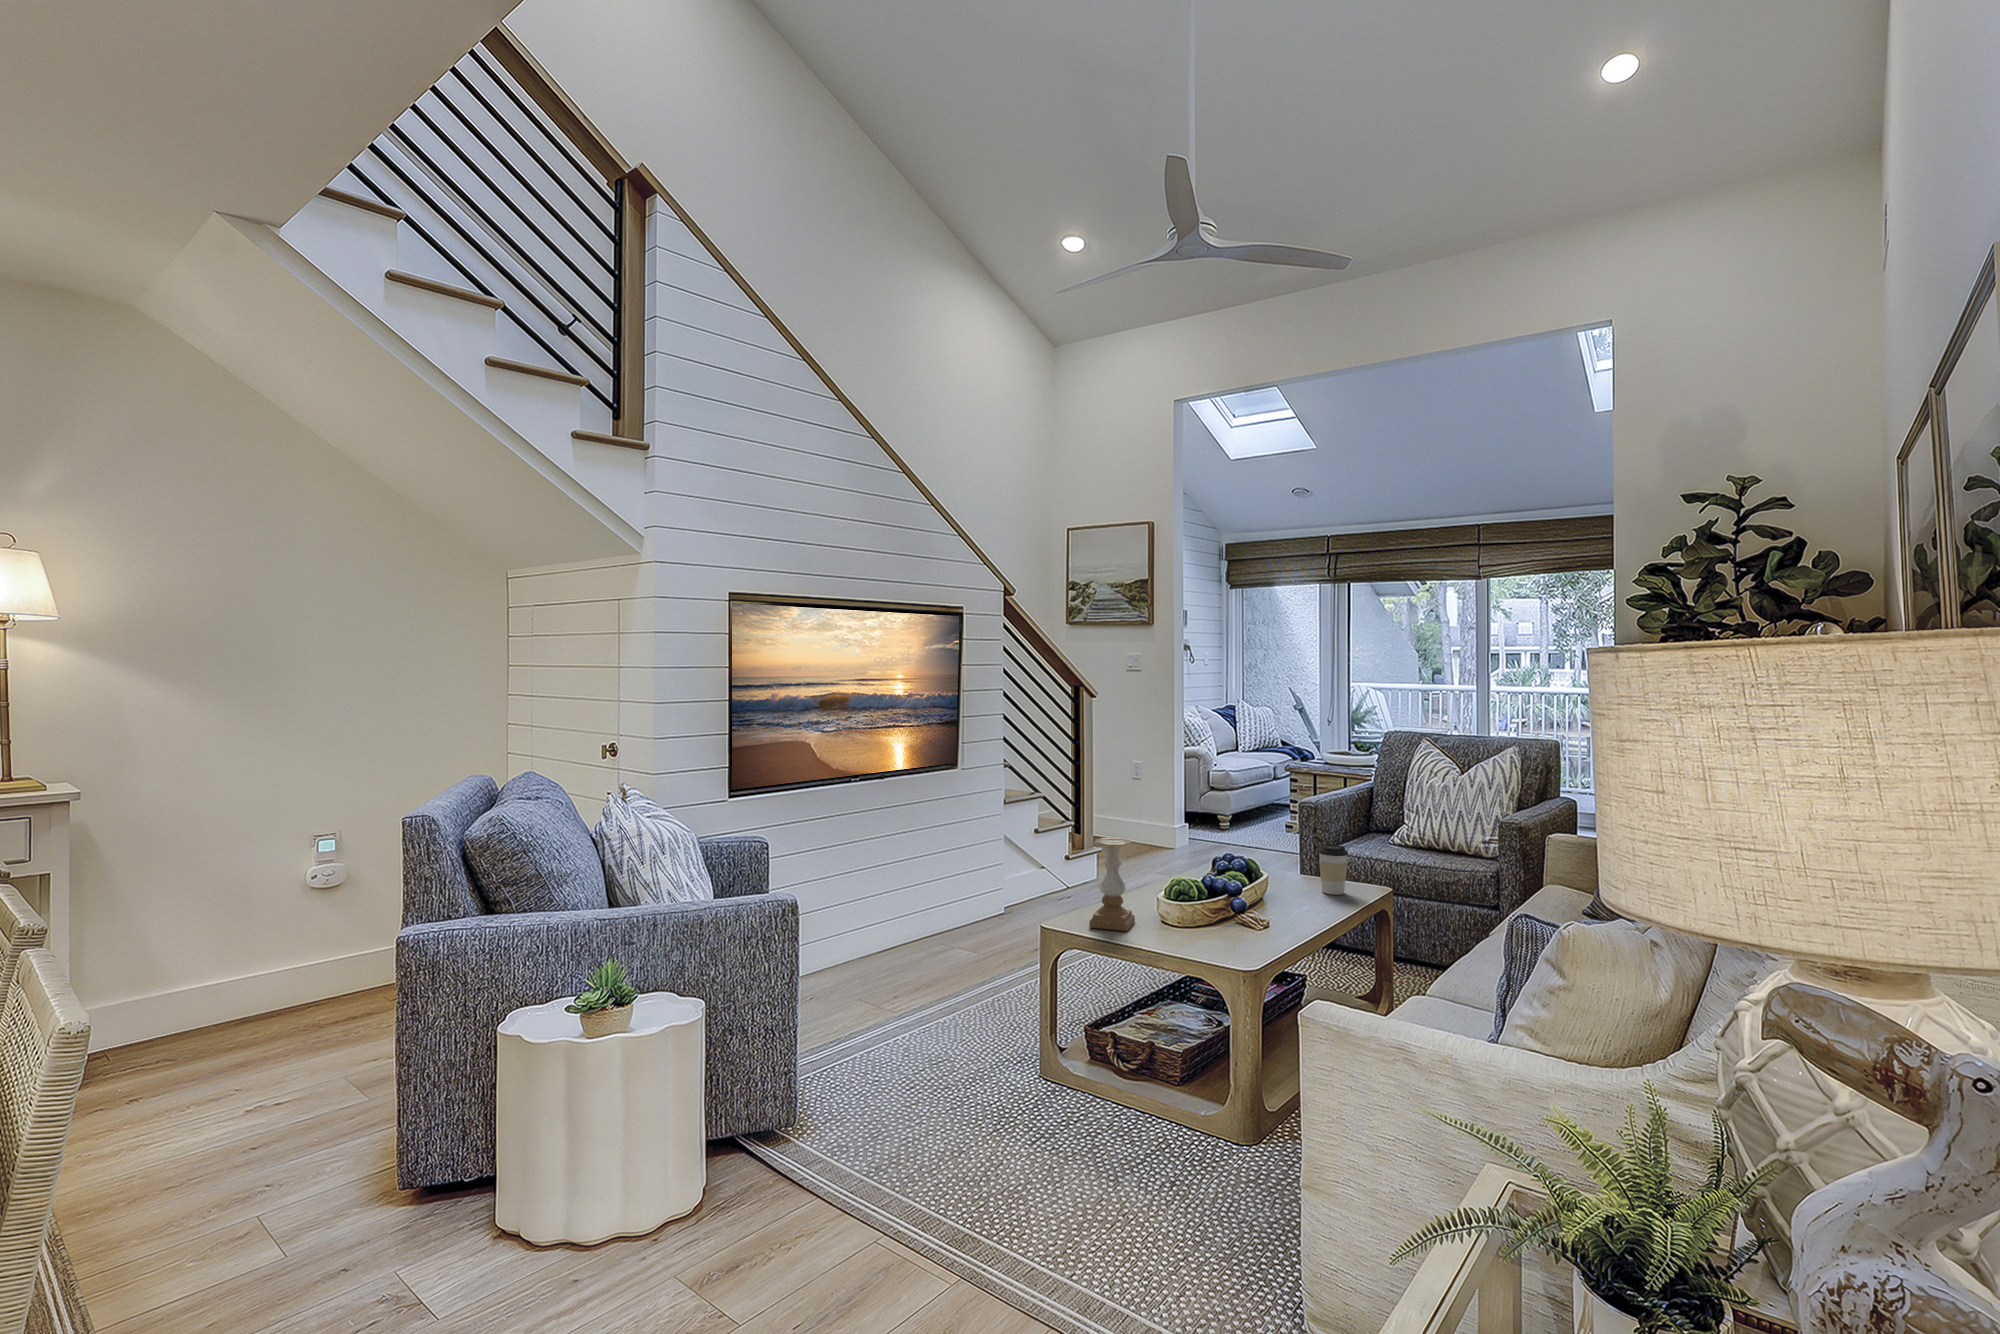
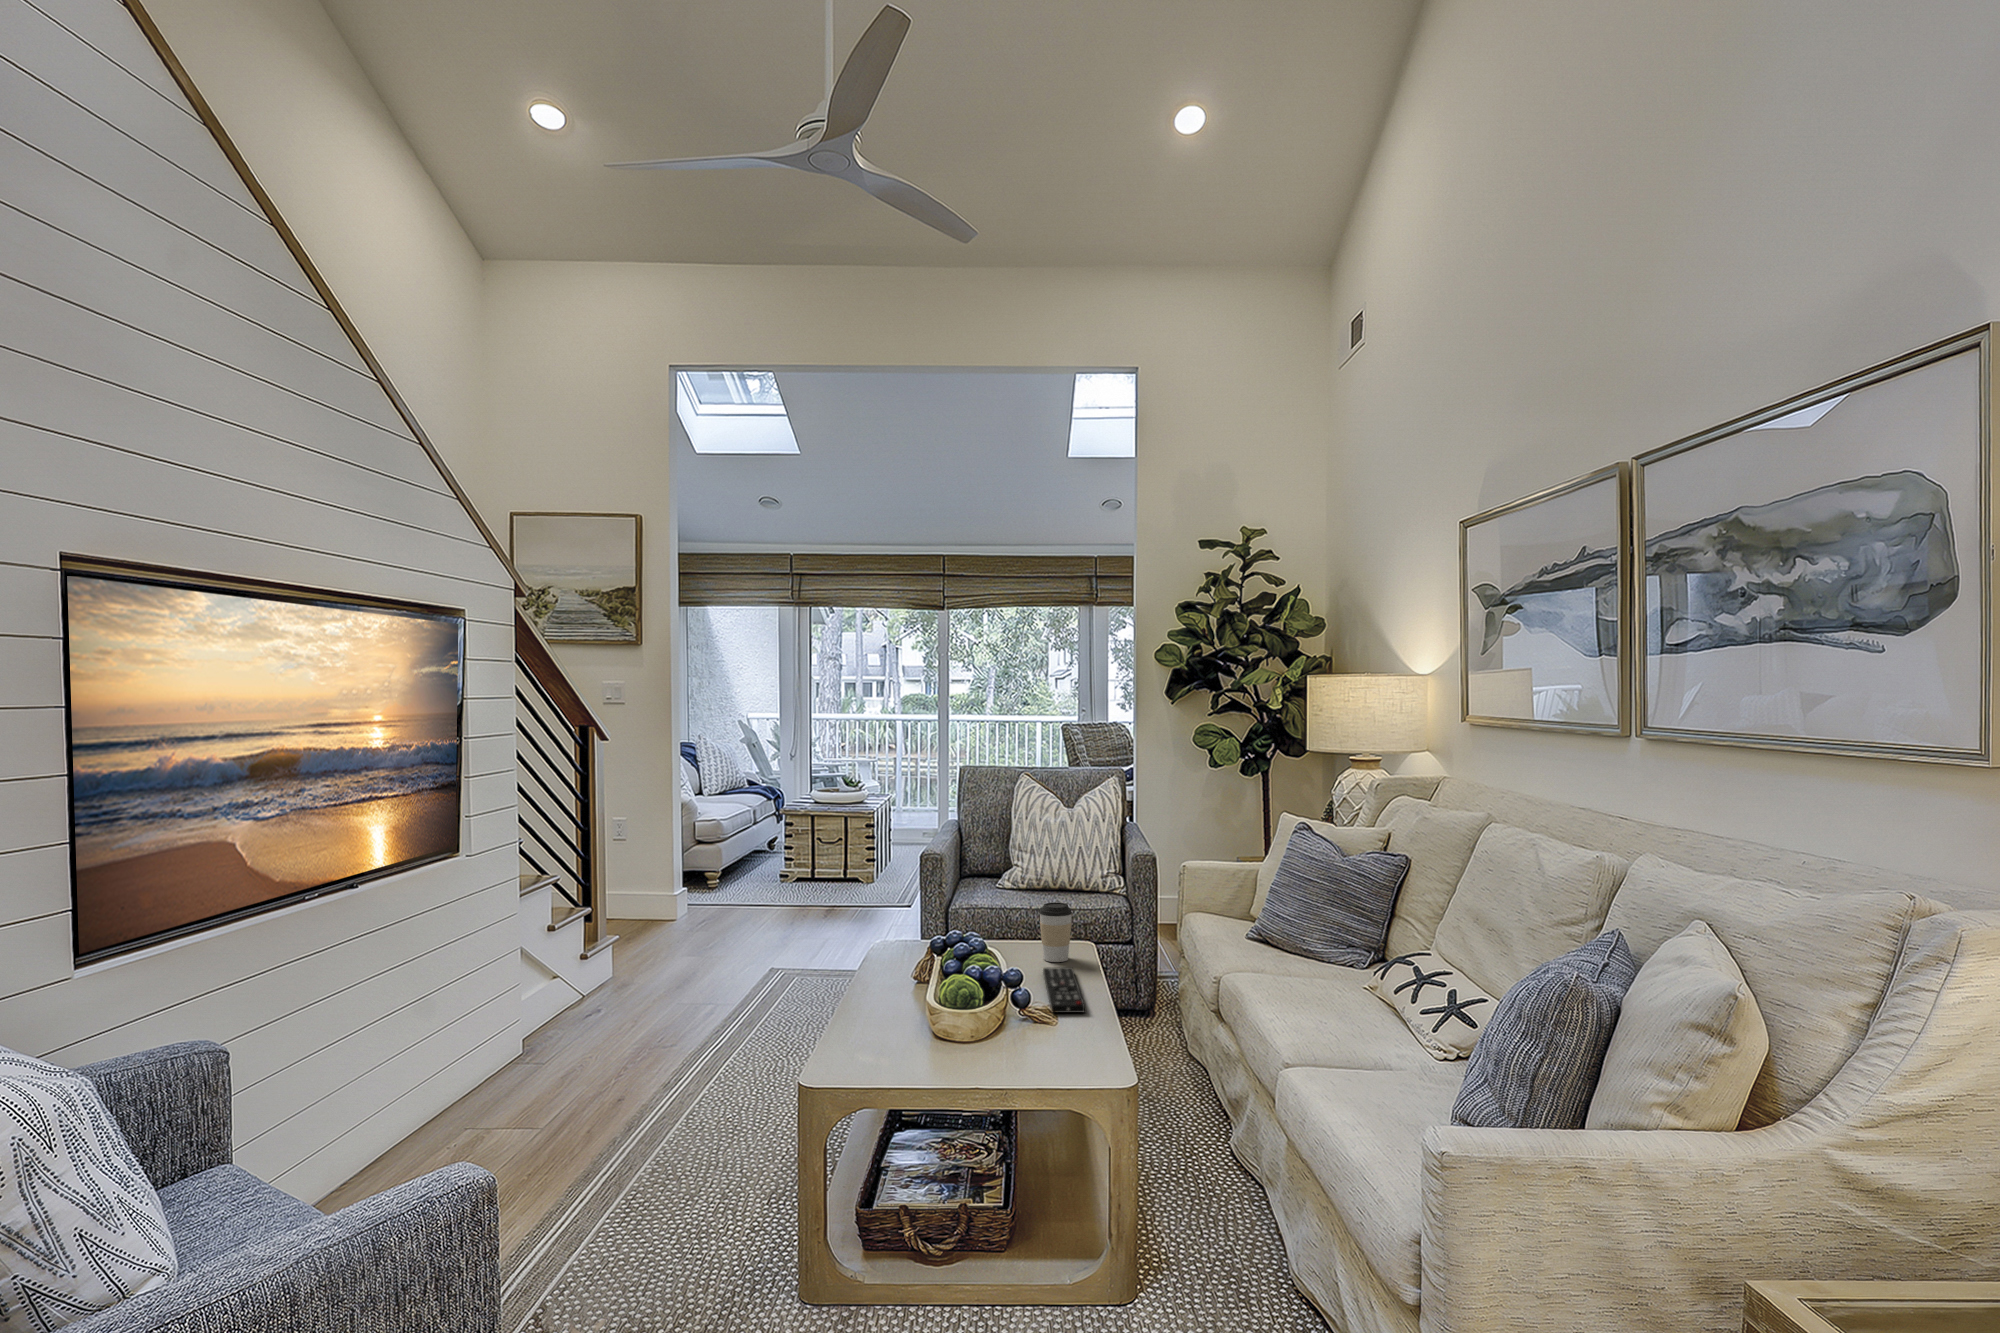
candle holder: present [1089,838,1135,931] -> none [857,938,920,1077]
remote control: none [1267,894,1330,925] -> present [1043,967,1085,1013]

